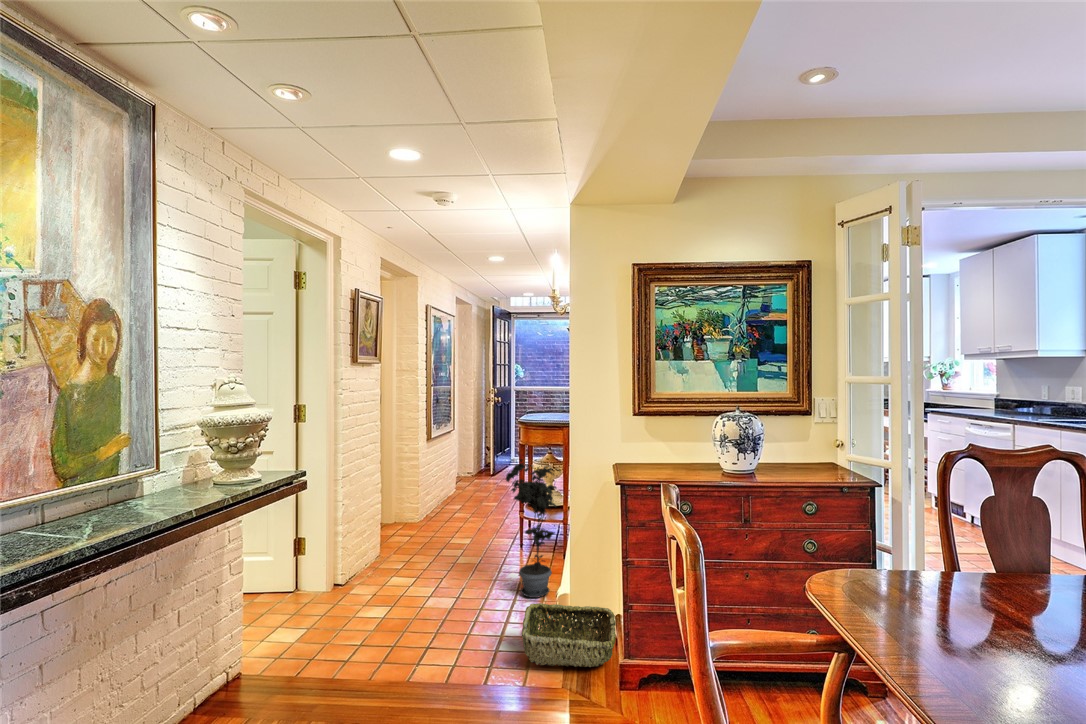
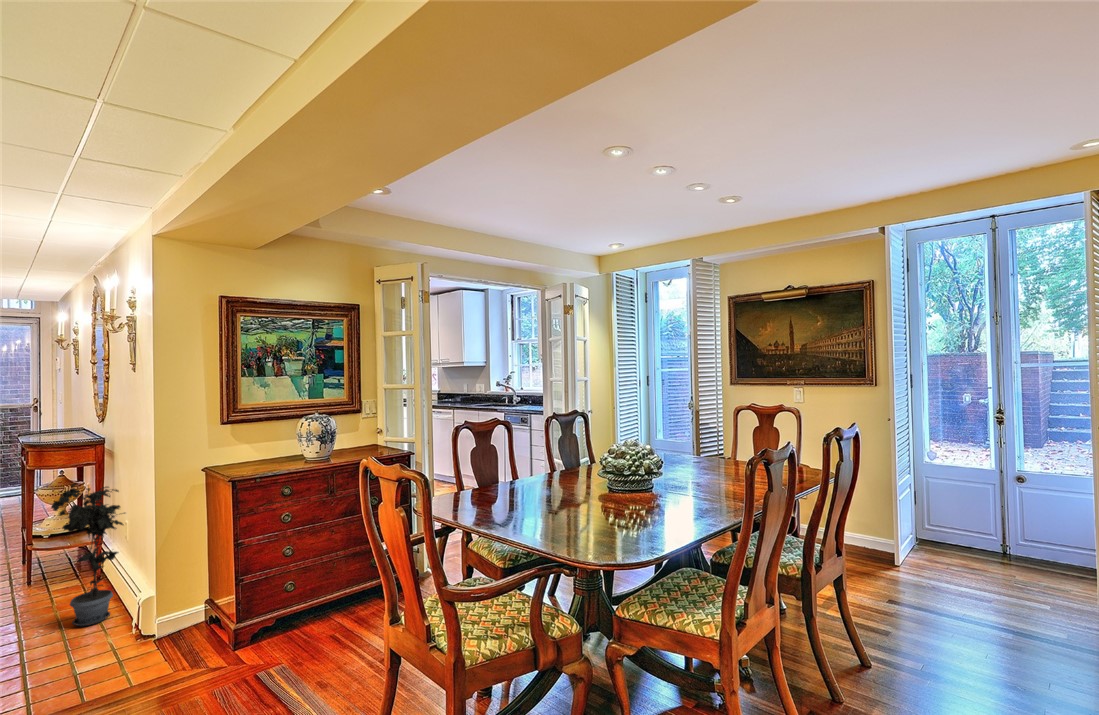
woven basket: present [522,603,616,667] -> none [115,596,221,666]

